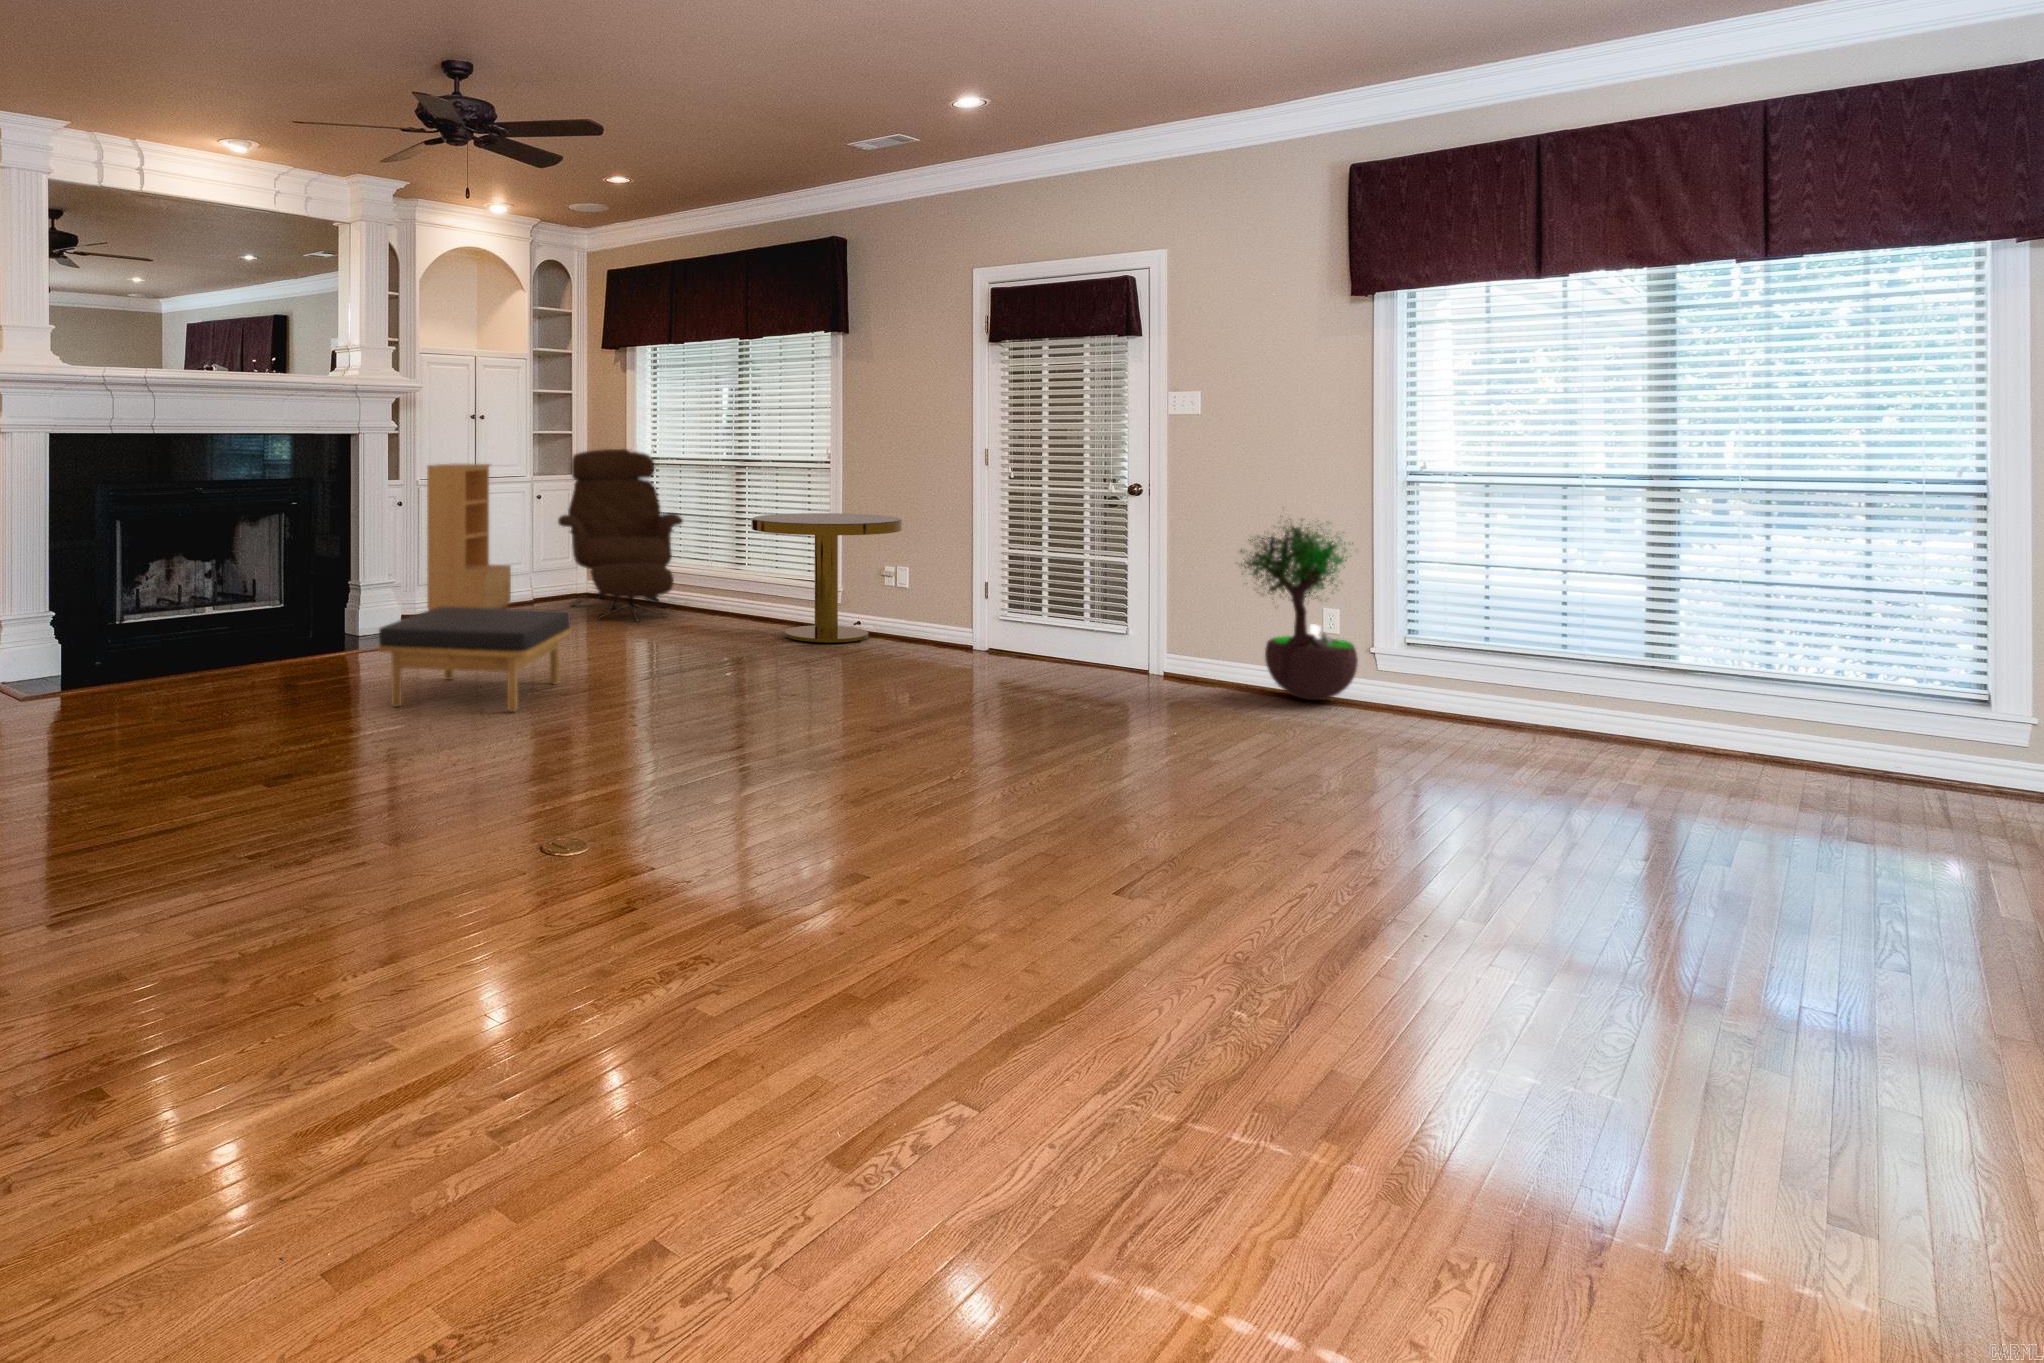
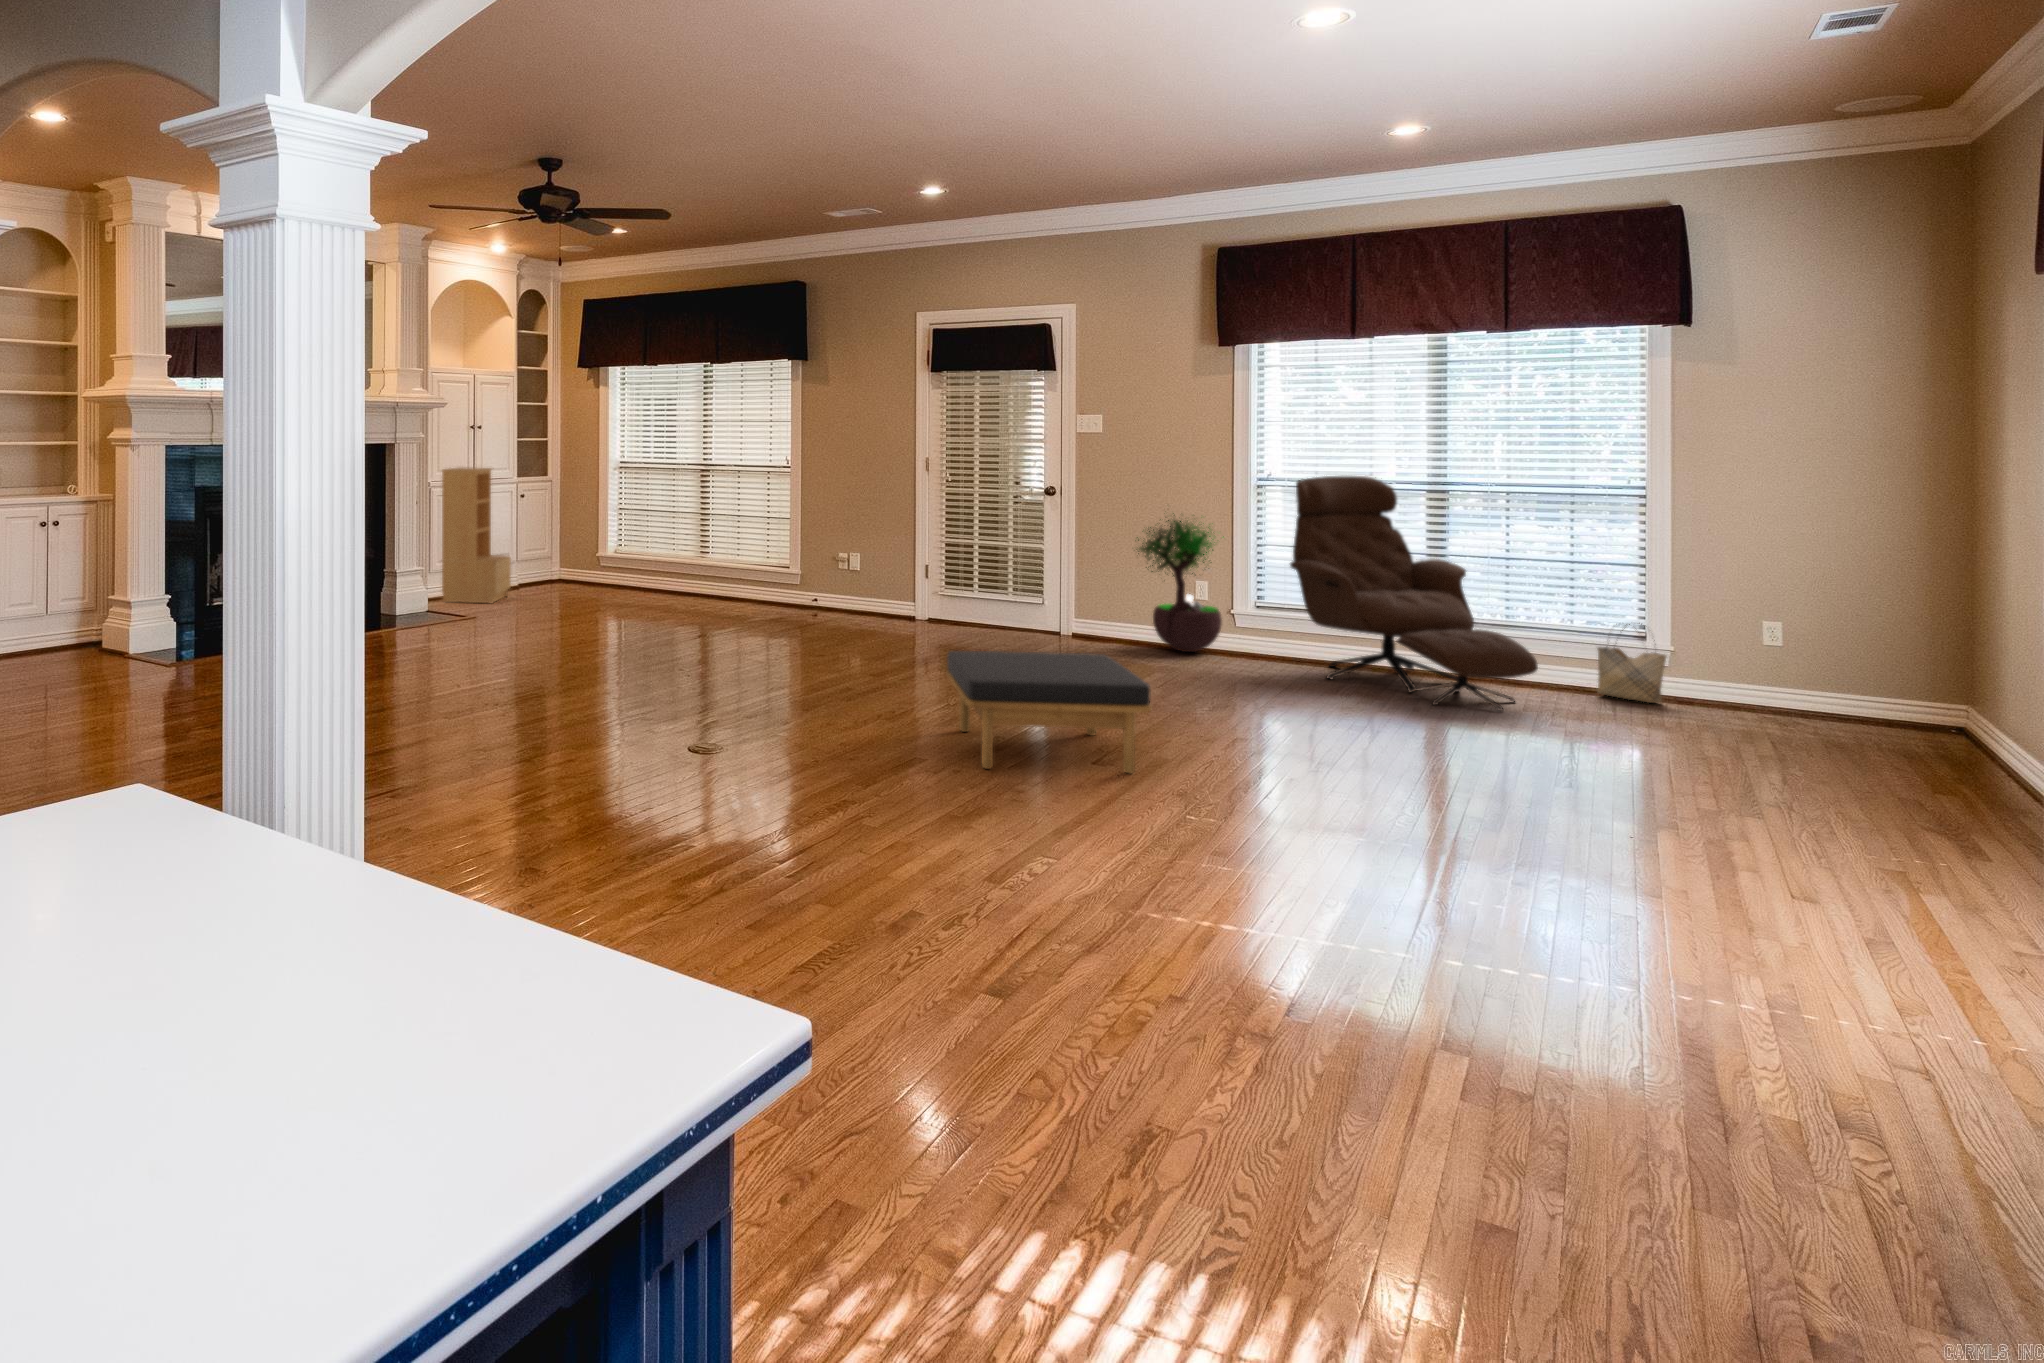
lounge chair: present [558,449,683,621] -> present [1290,476,1538,710]
side table: present [751,513,902,642] -> none [731,510,856,616]
ottoman: present [378,607,571,712] -> present [946,651,1151,773]
woven basket: none [1910,678,2028,799] -> present [1597,623,1666,703]

